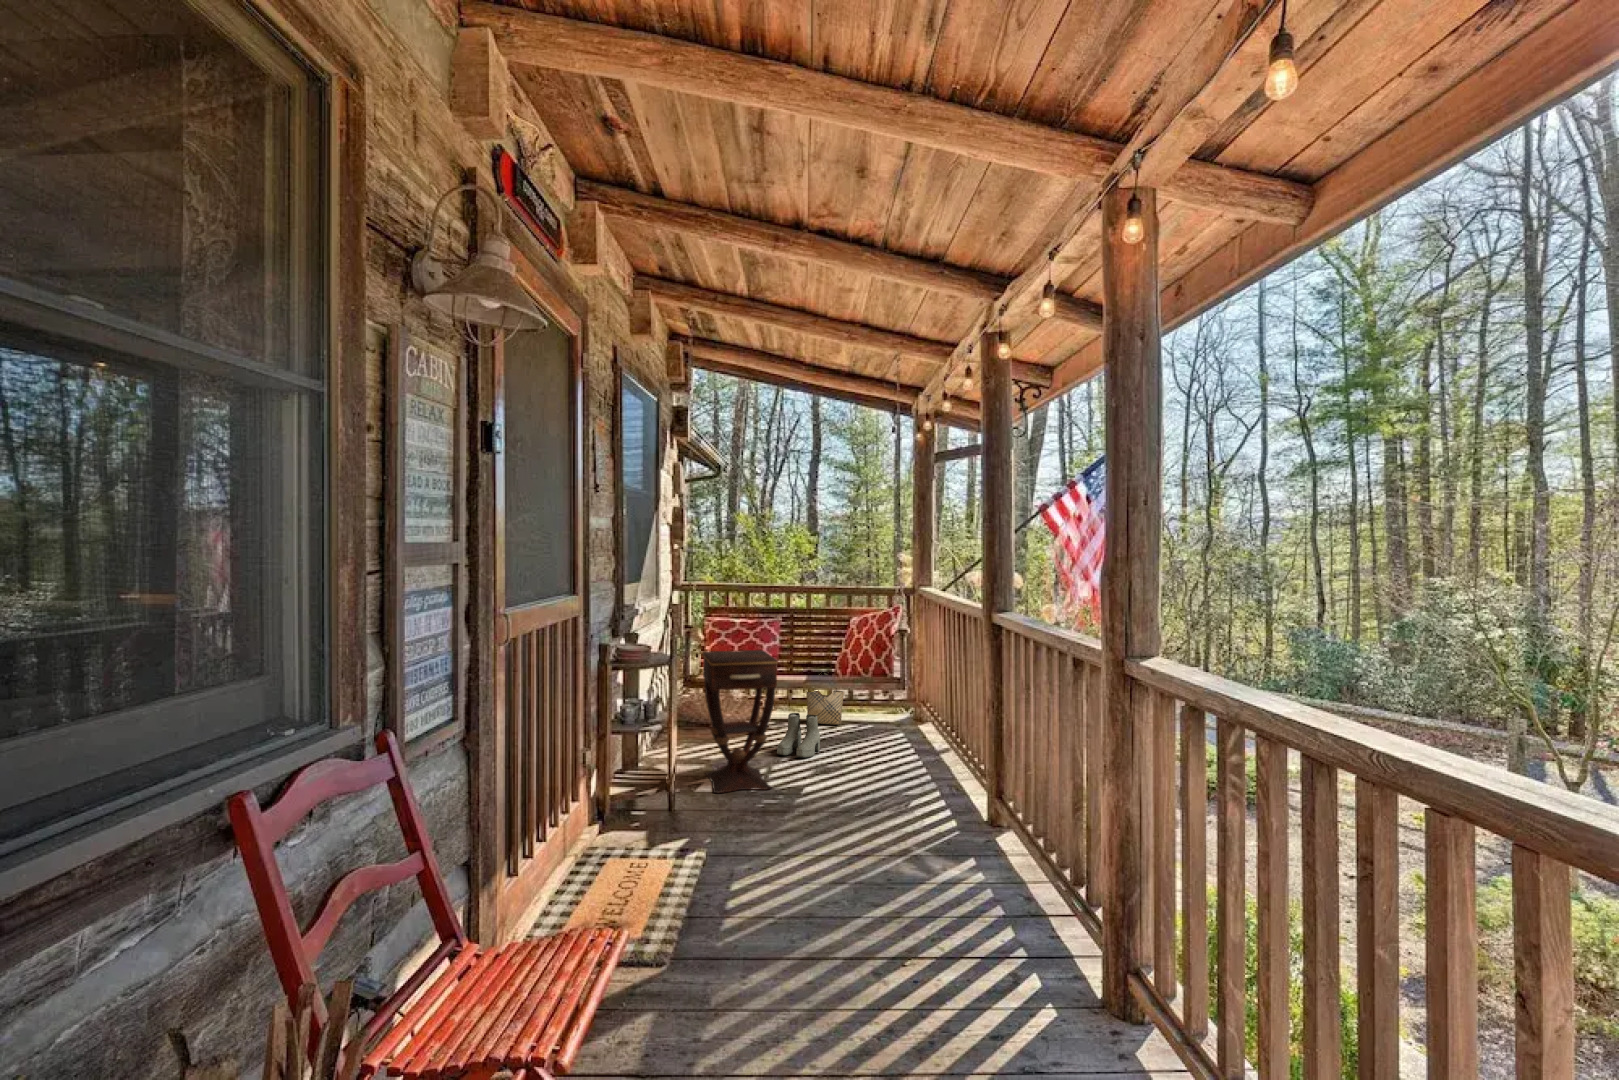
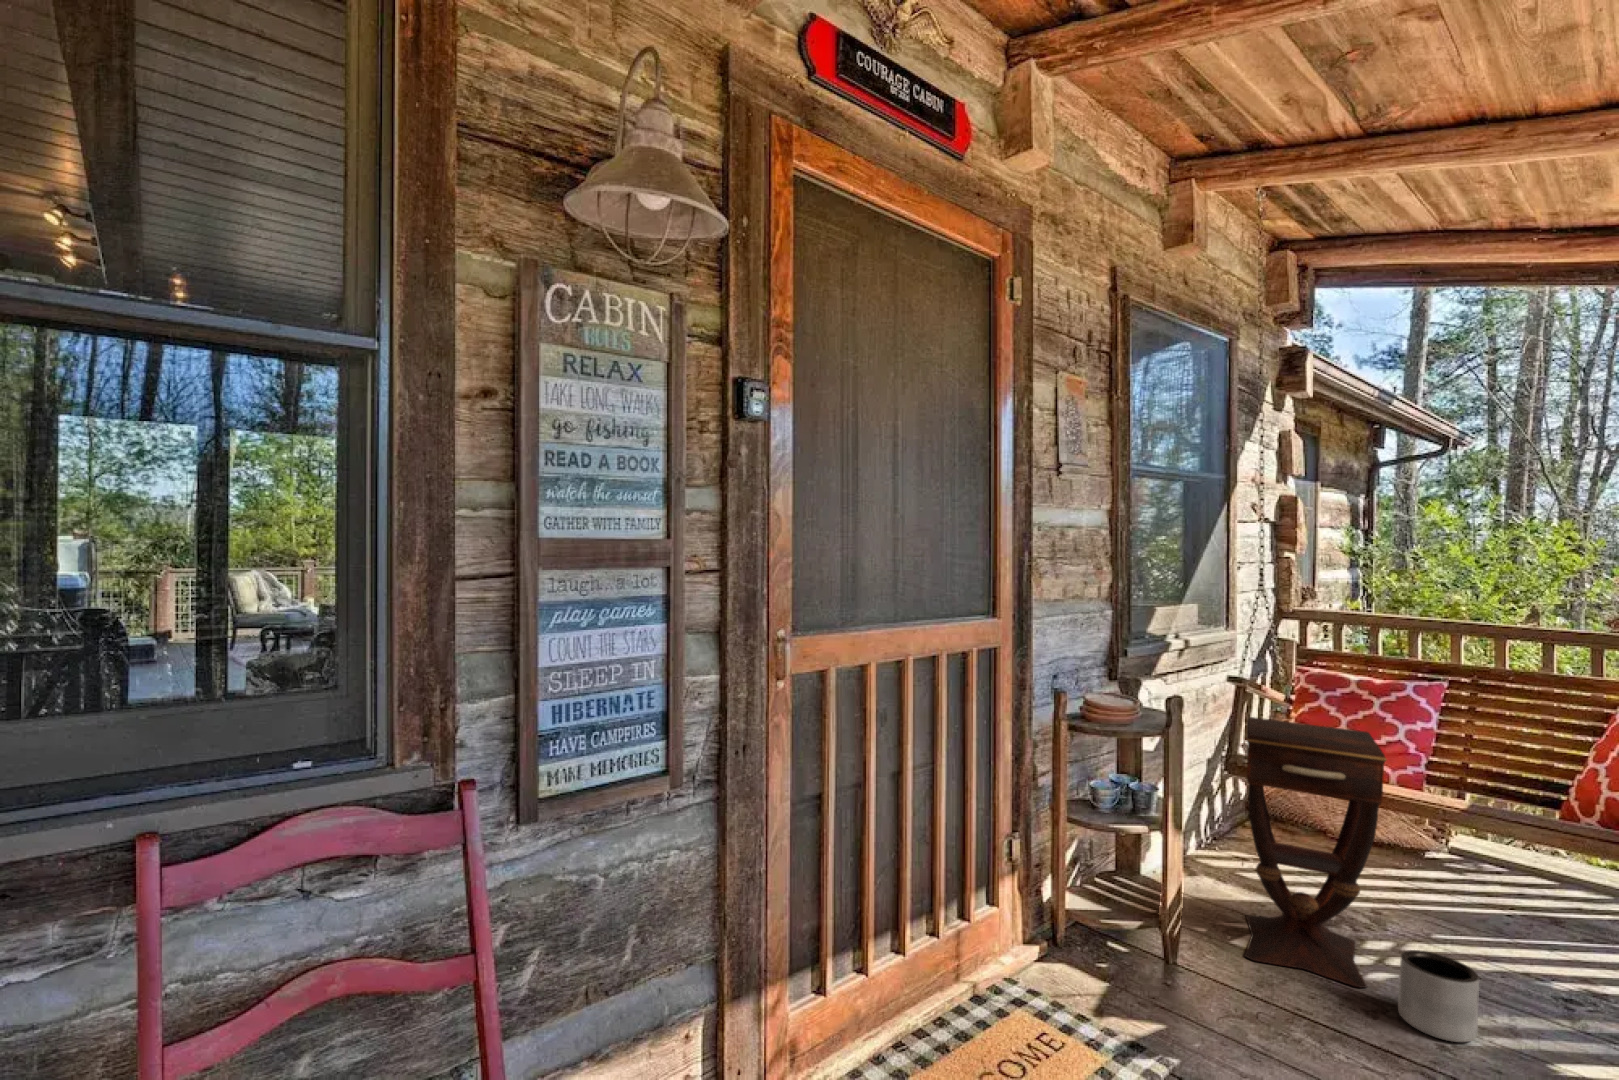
woven basket: present [807,674,844,725] -> none [1493,794,1588,902]
boots: present [777,713,820,757] -> none [1402,856,1509,950]
planter: none [788,759,820,799] -> present [1398,950,1479,1042]

